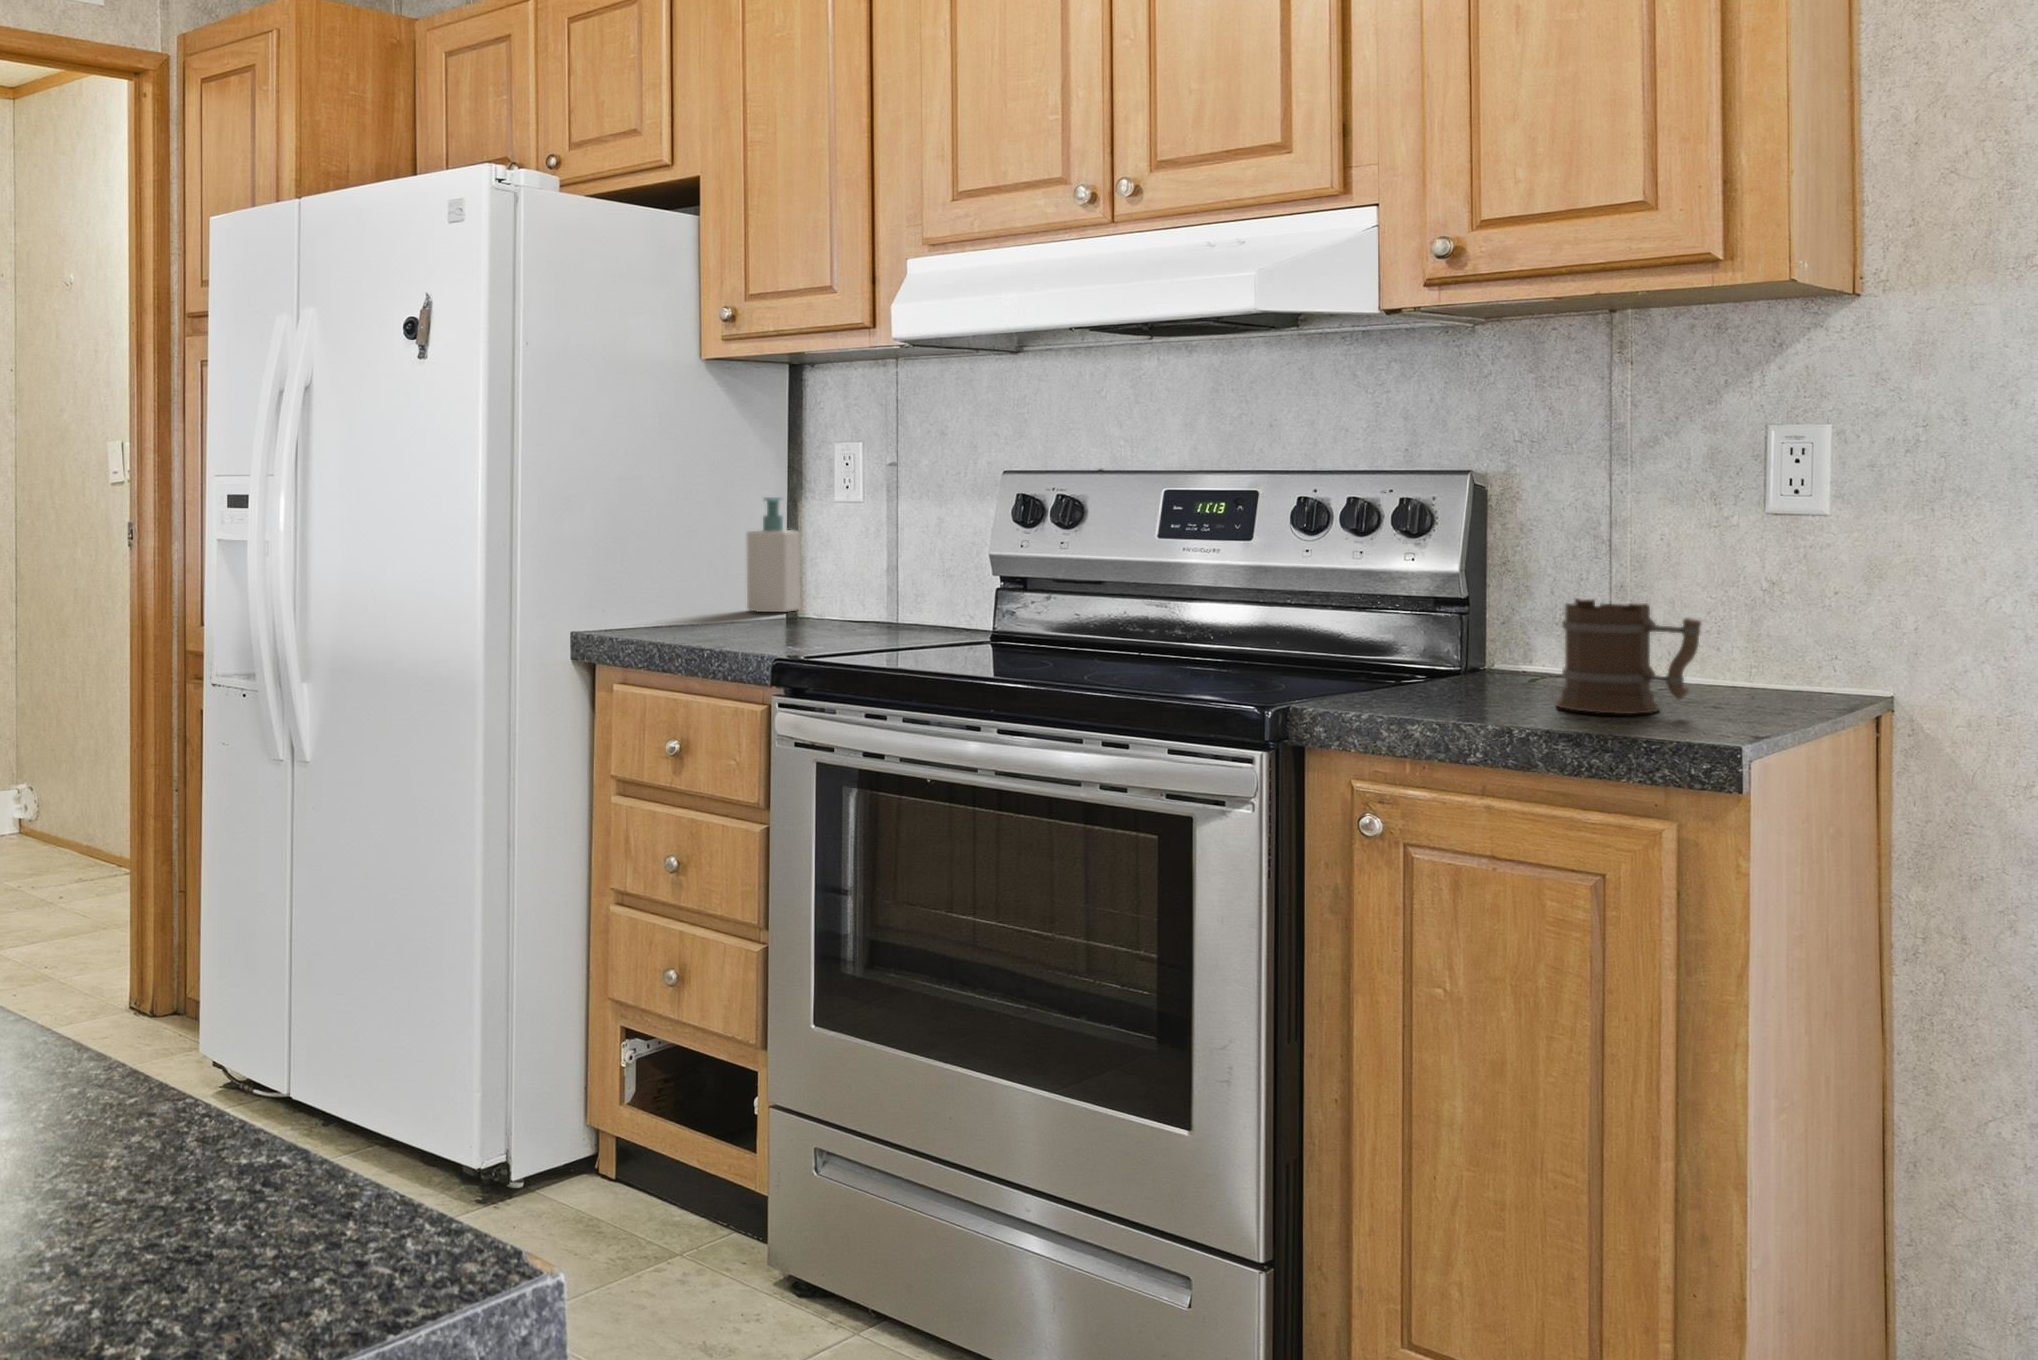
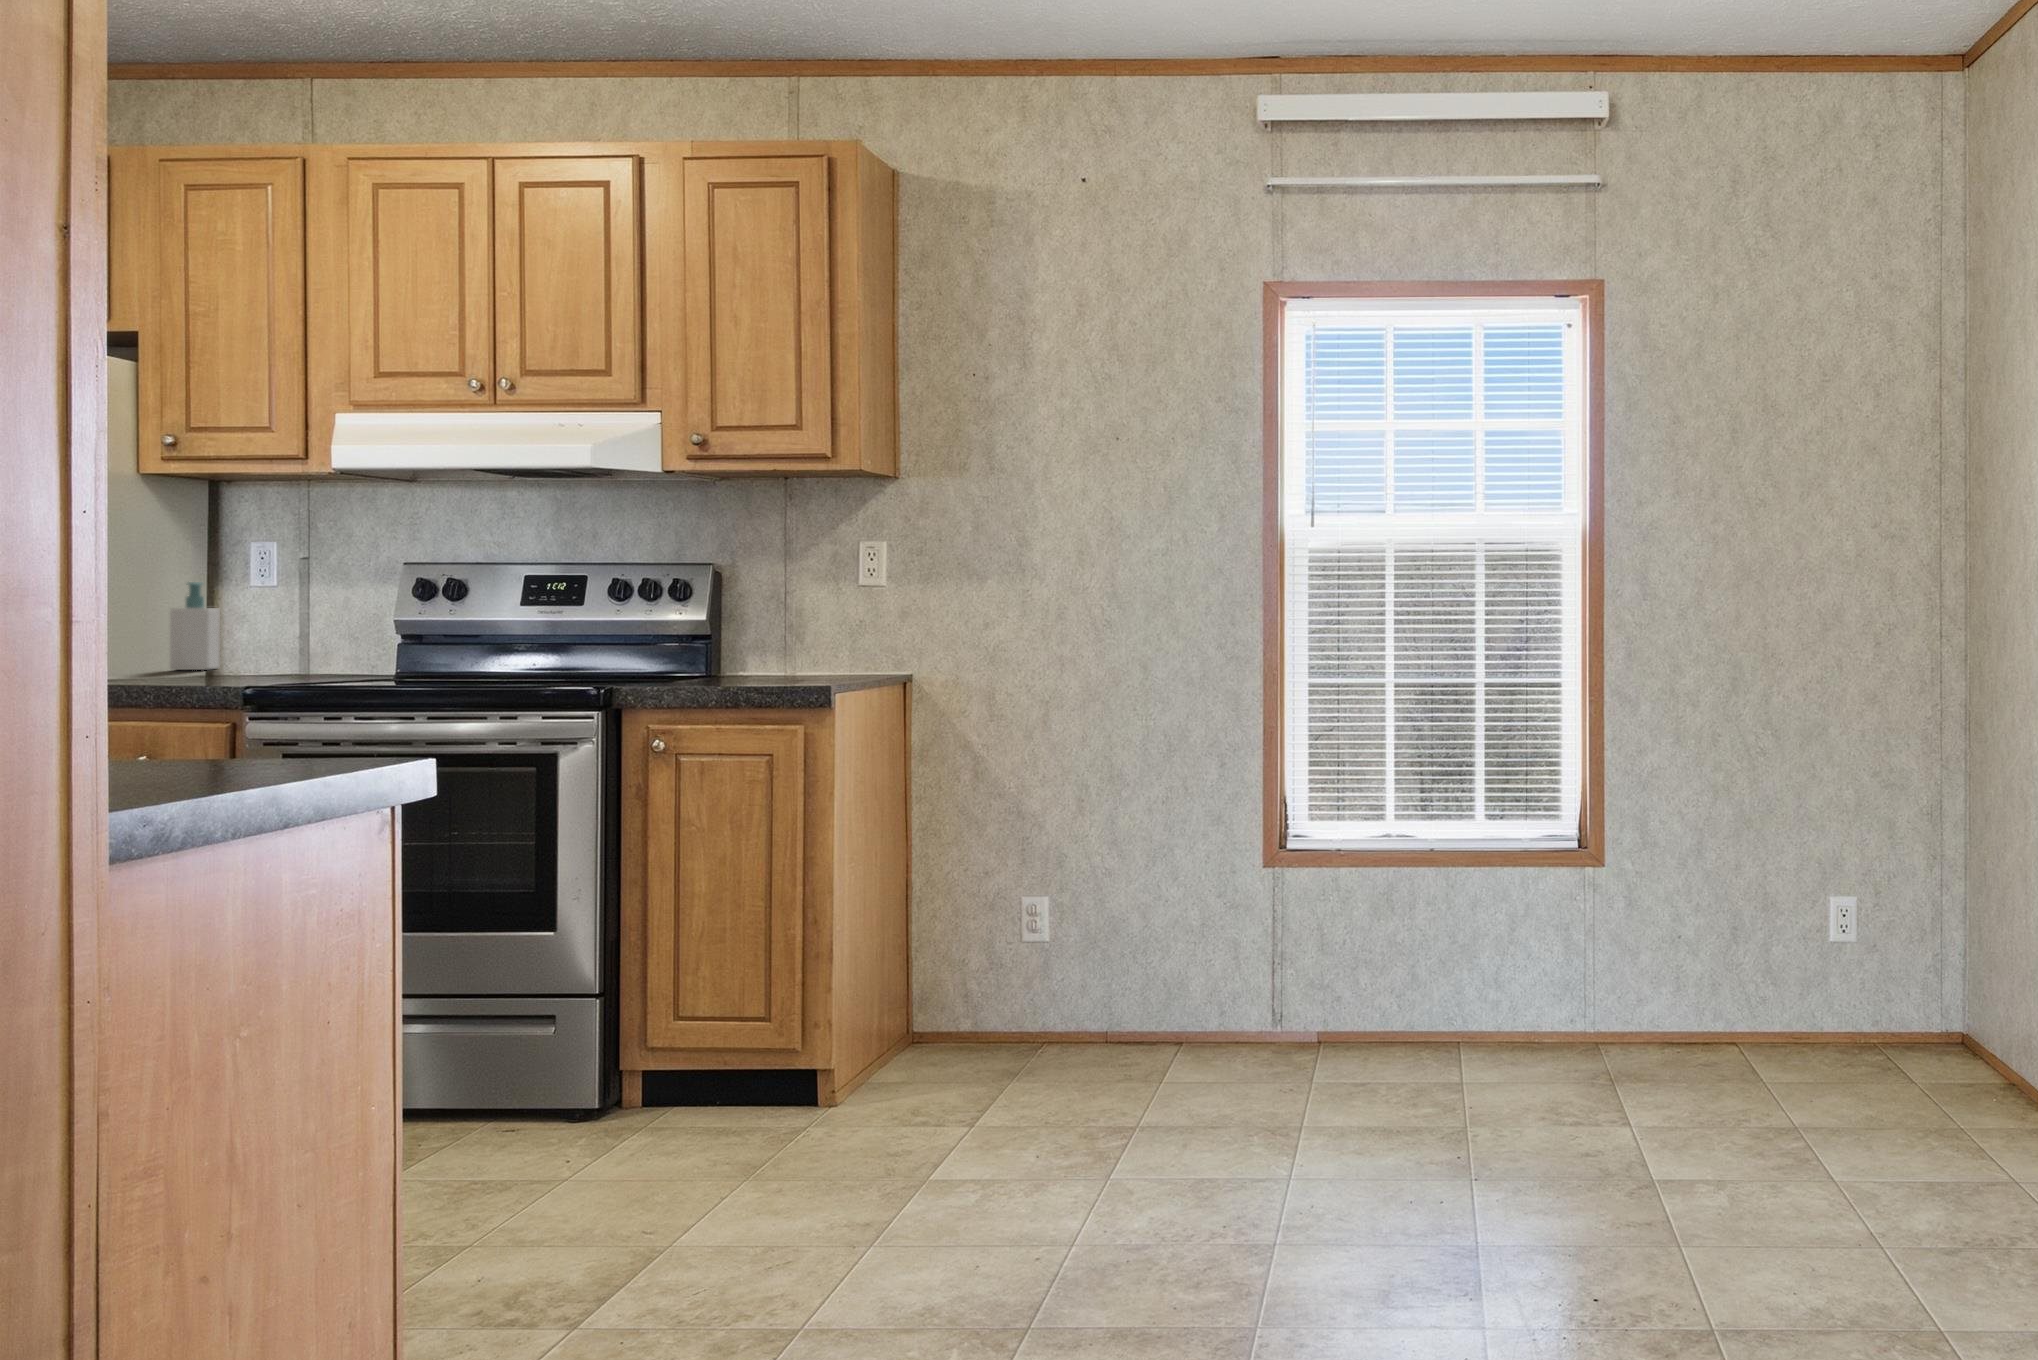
mug: present [1556,597,1701,714] -> none [753,625,820,682]

